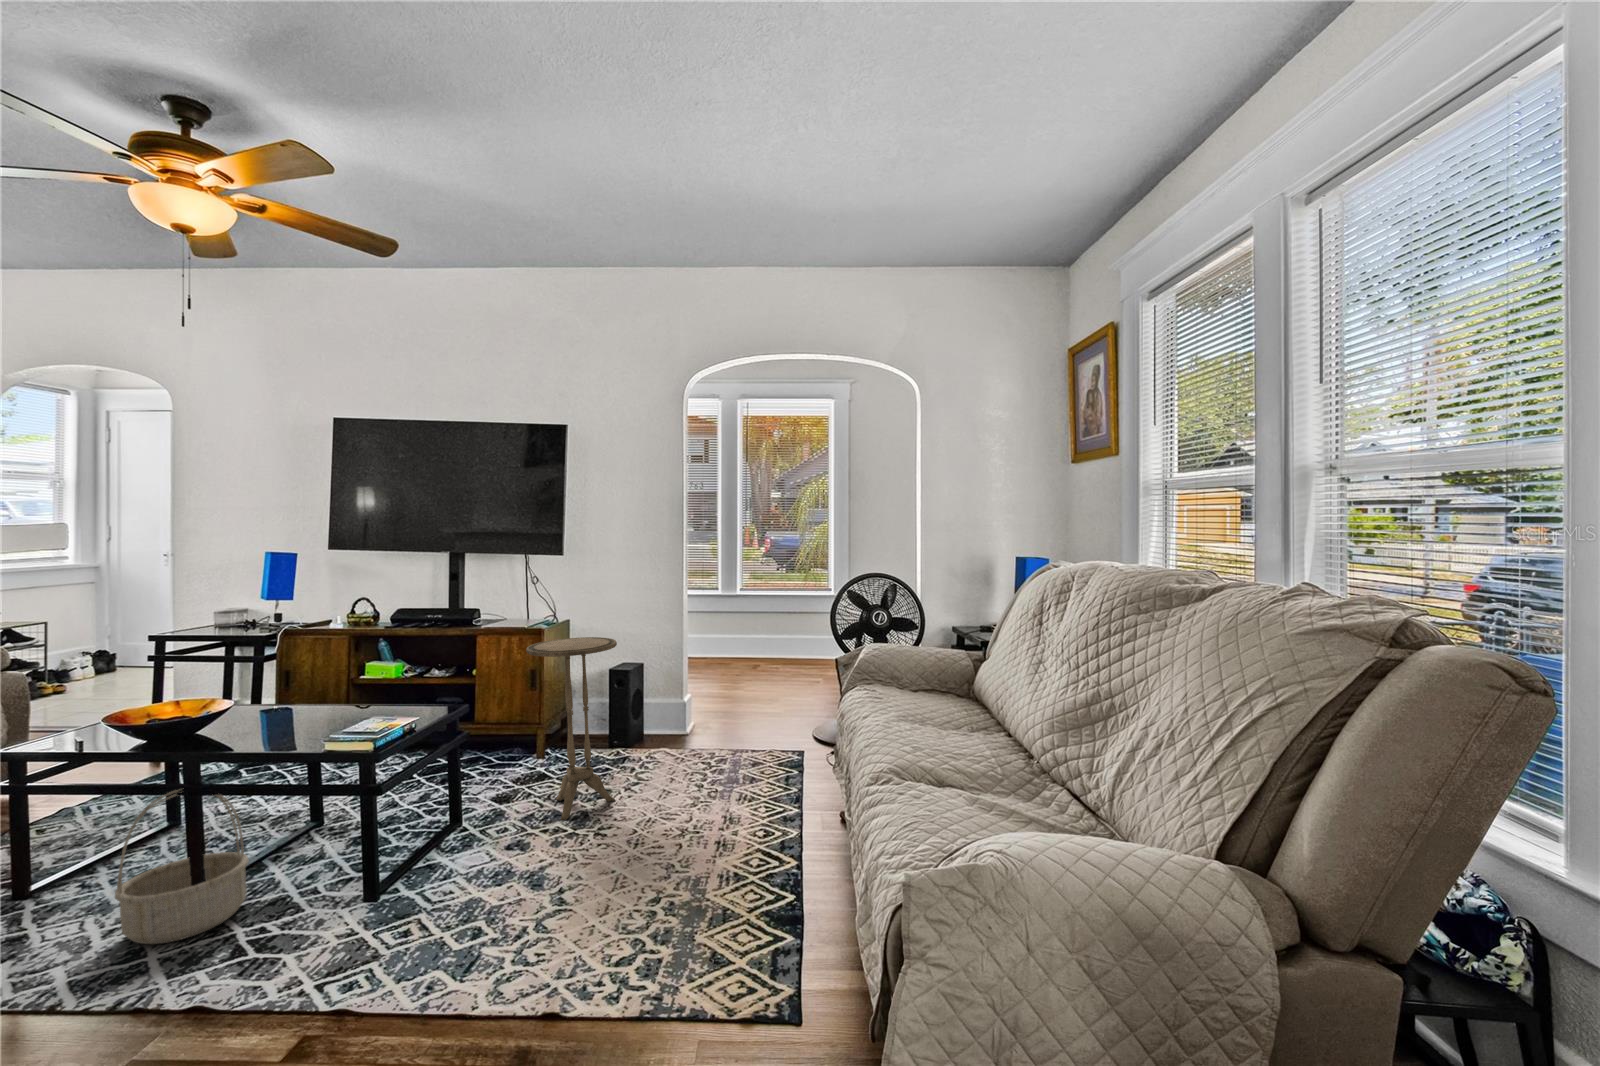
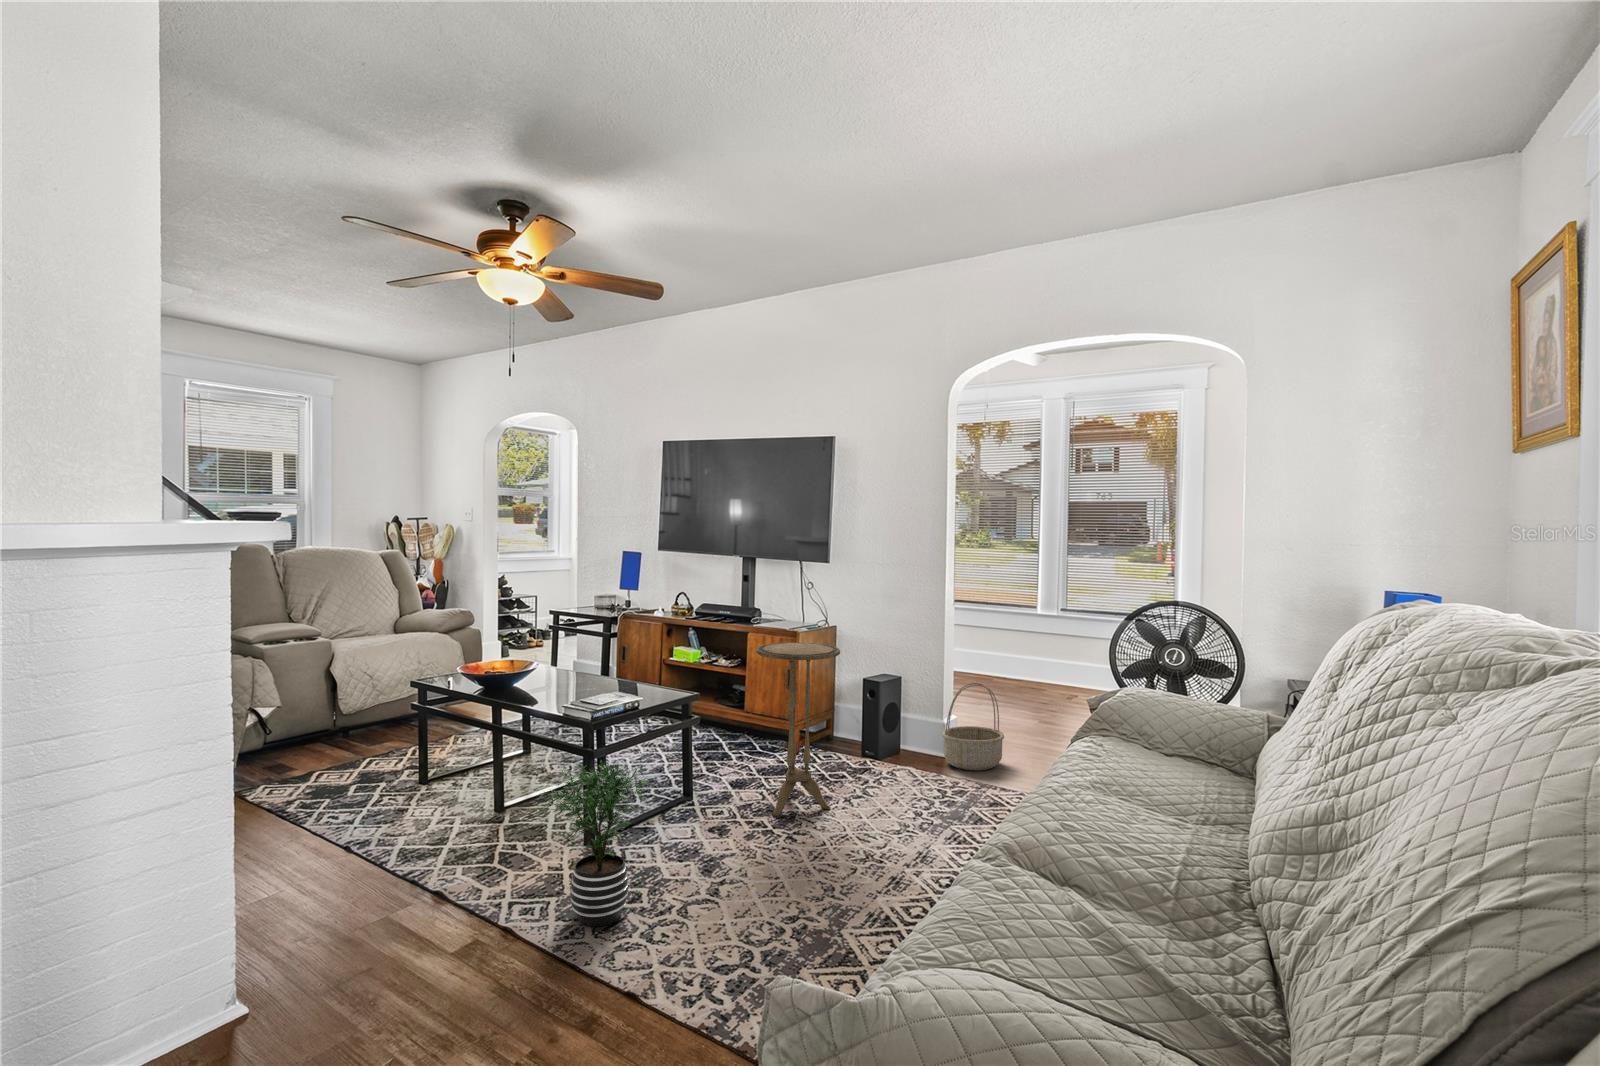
potted plant: none [364,785,503,975] -> present [539,761,648,927]
basket: present [115,790,249,944] -> present [942,683,1004,770]

